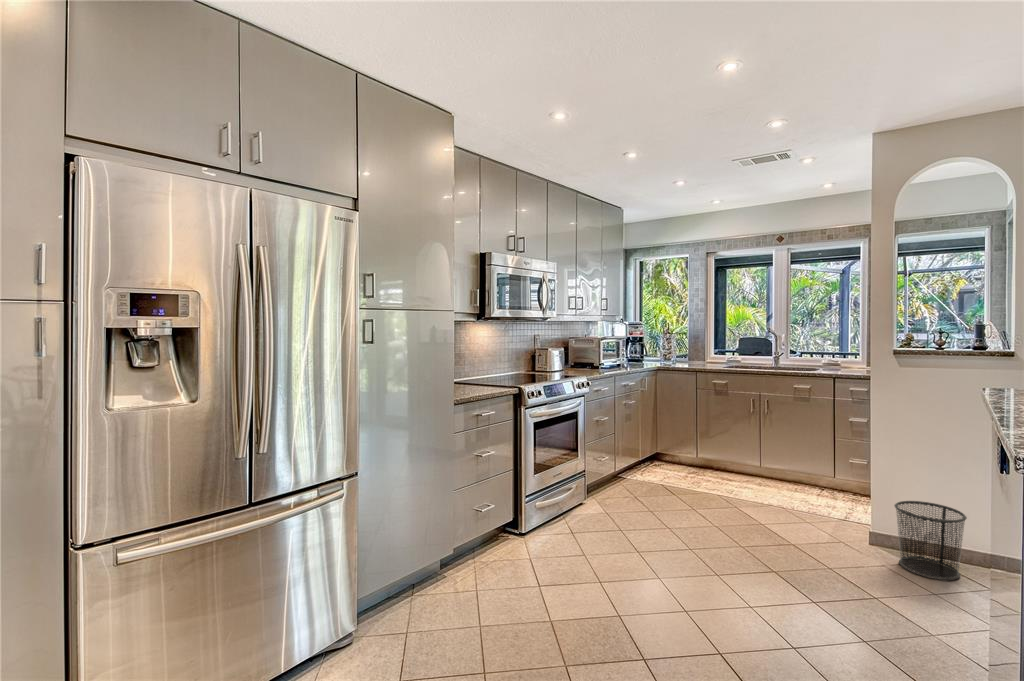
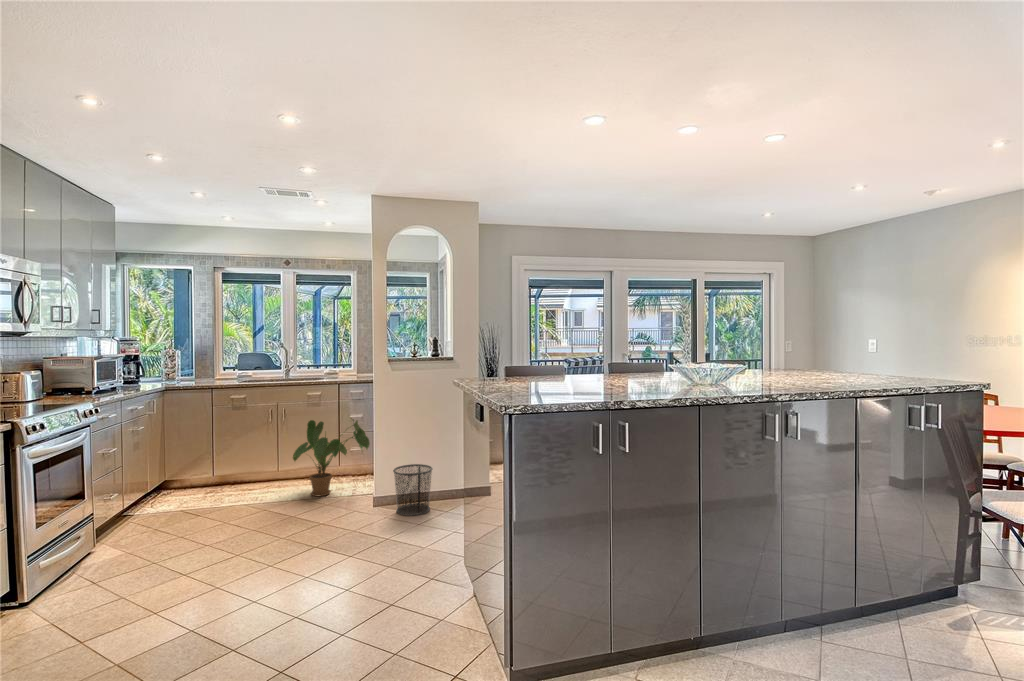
house plant: none [769,418,867,509] -> present [293,419,370,496]

